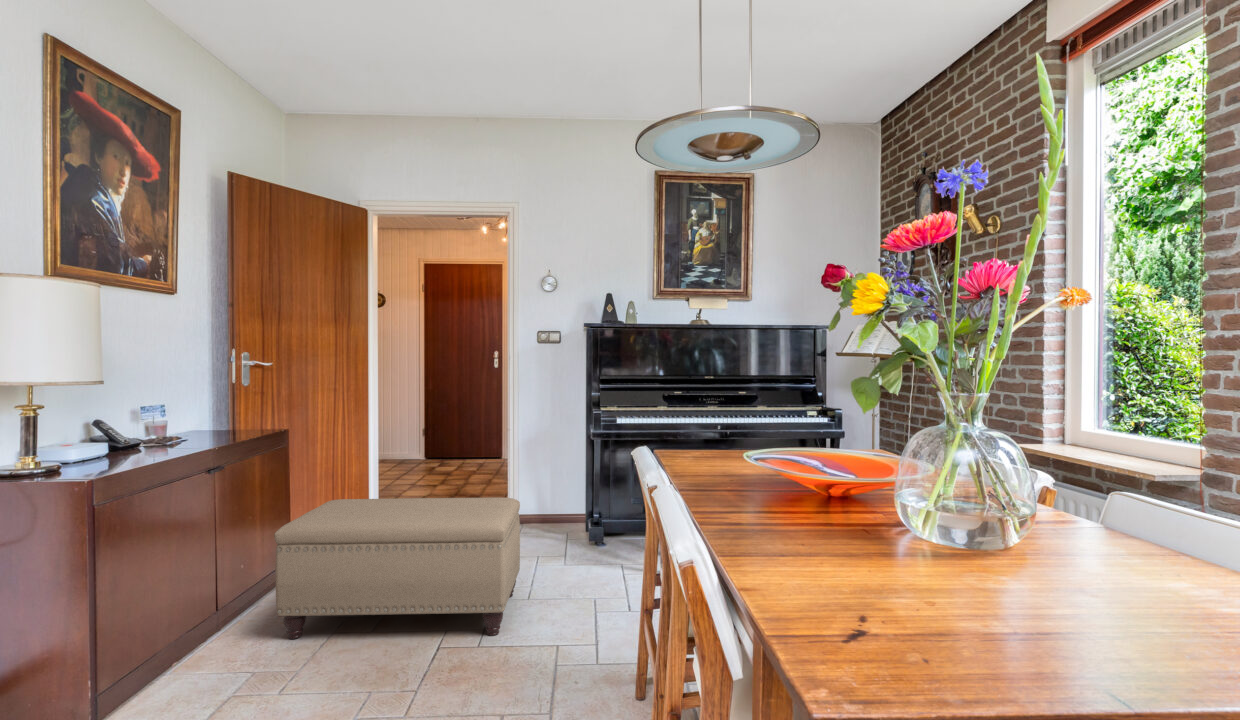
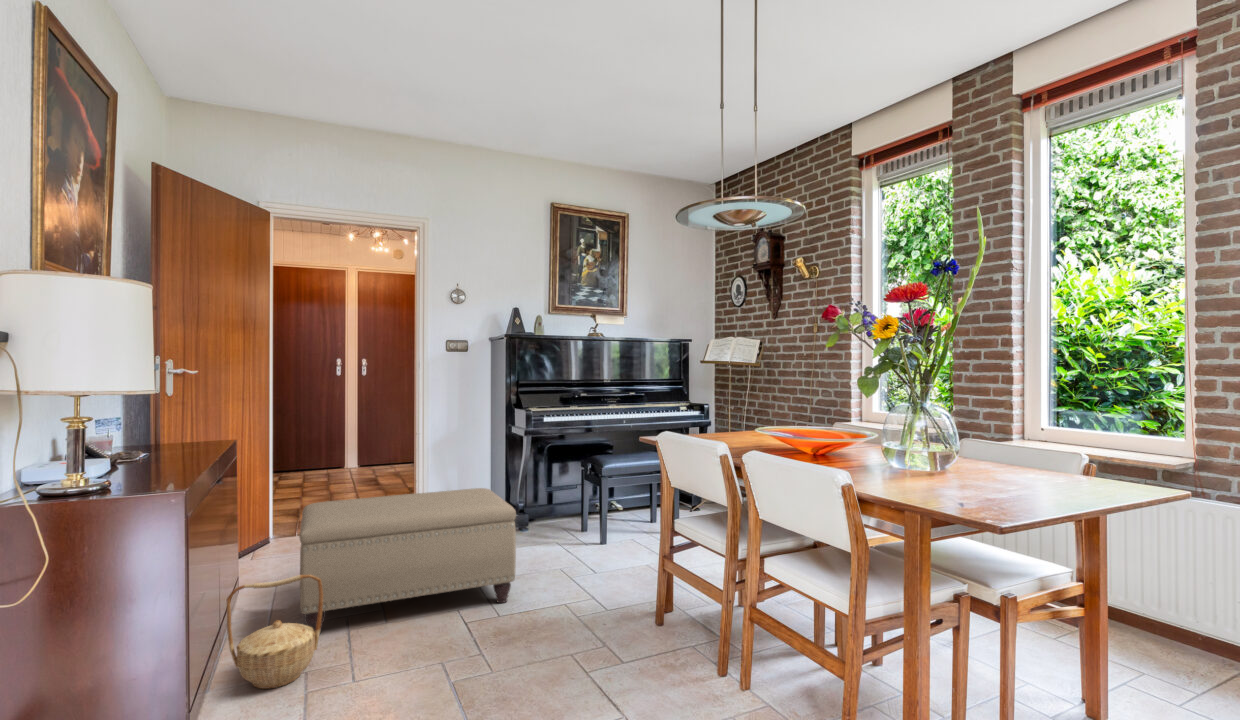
basket: none [167,578,257,693] -> present [227,575,323,689]

